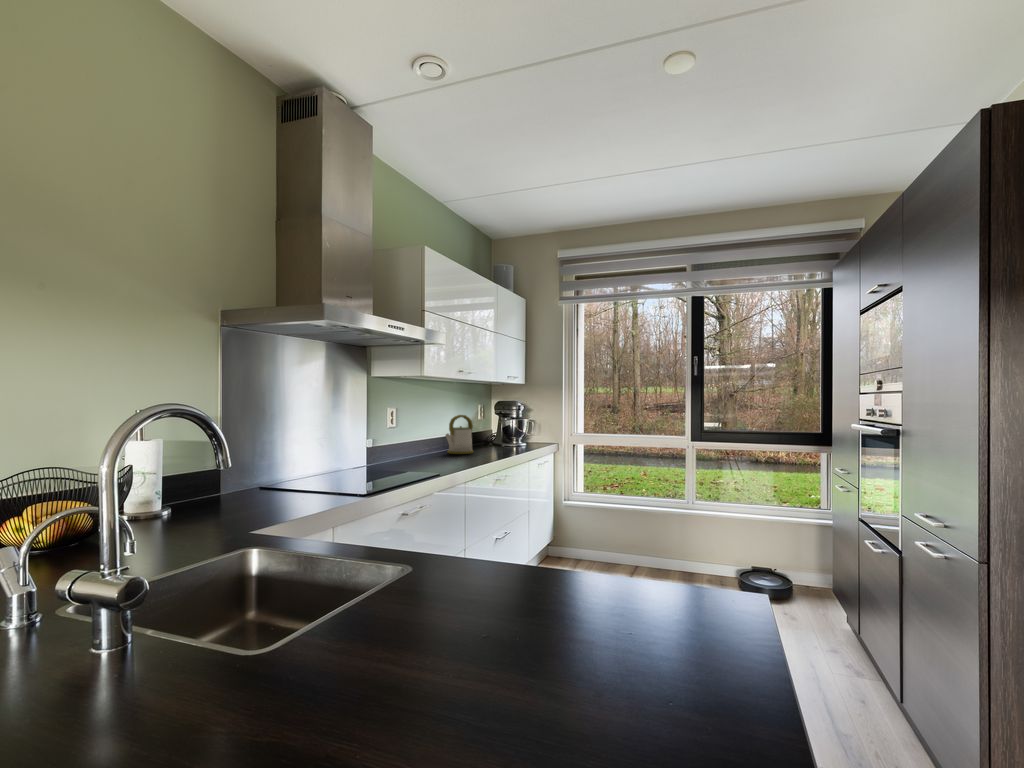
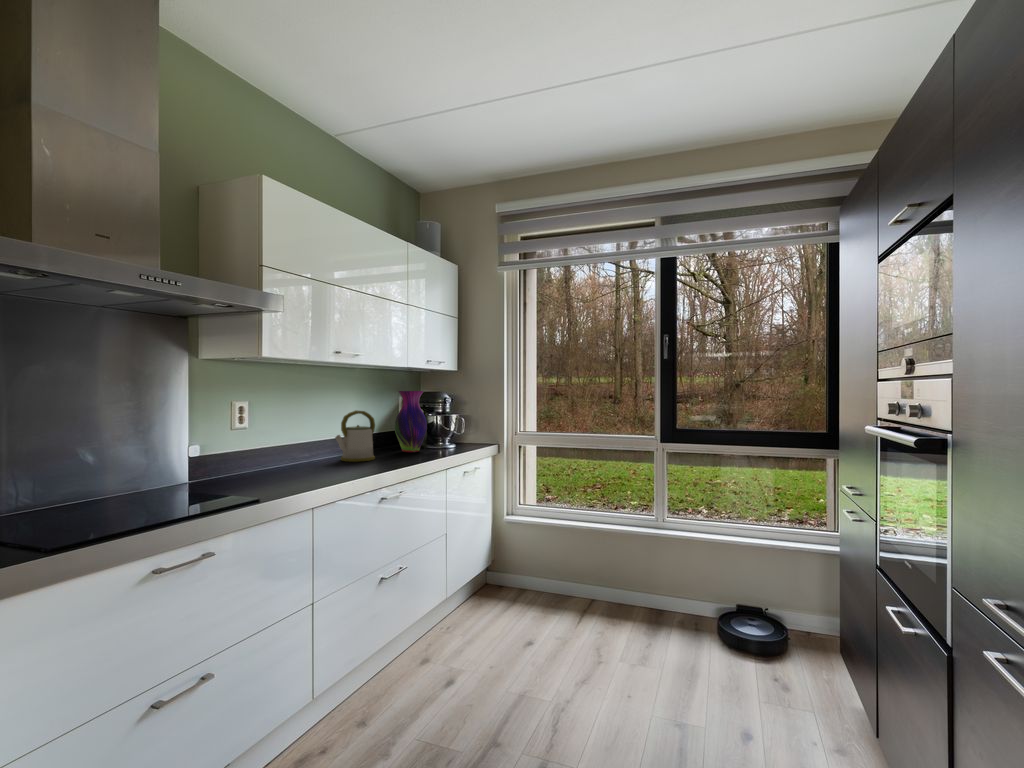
vase: none [480,400,505,448] -> present [395,391,427,452]

